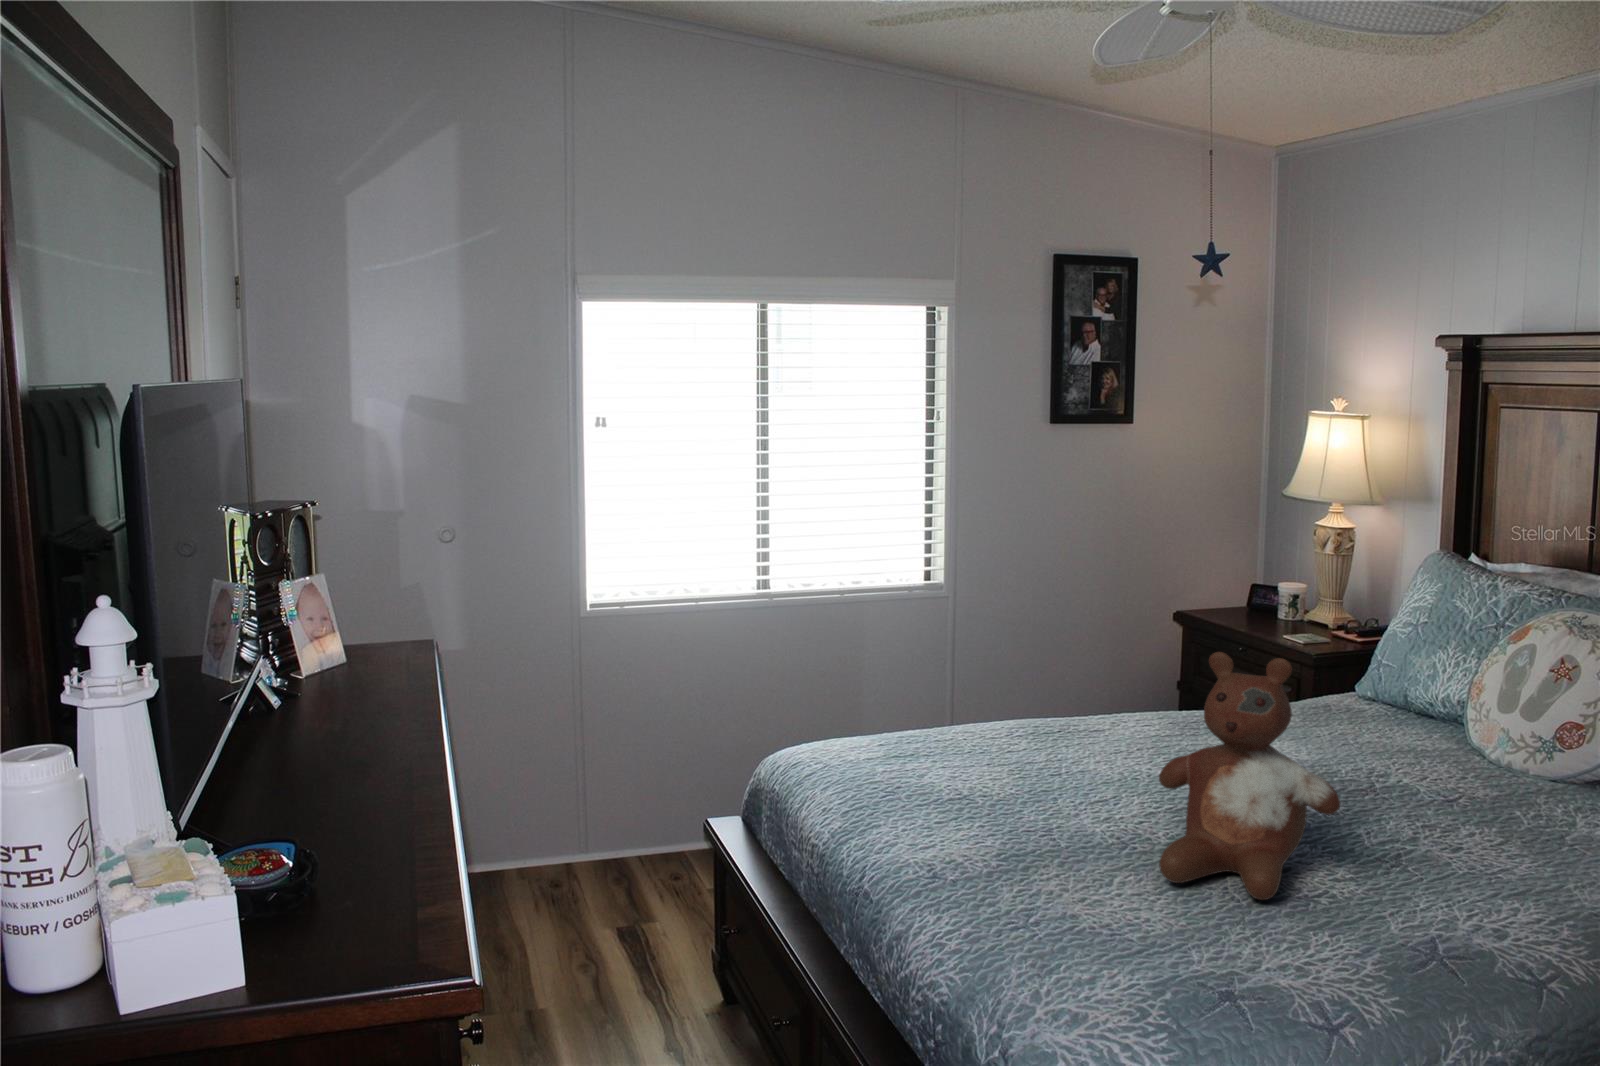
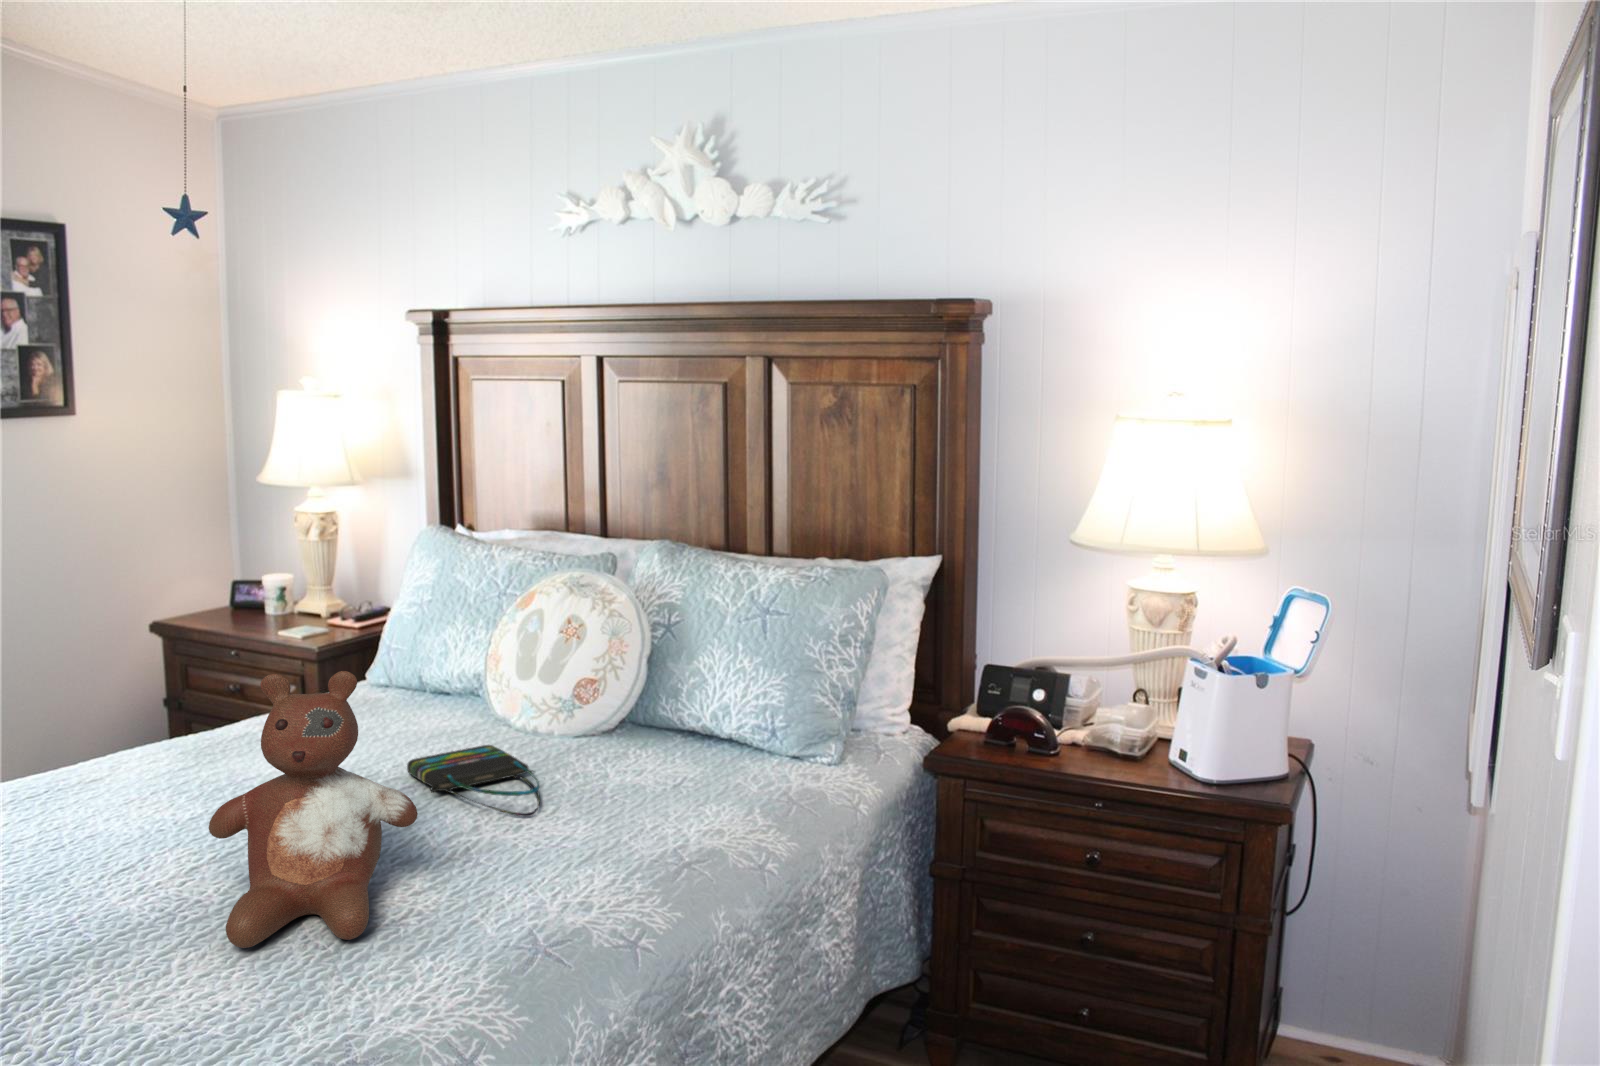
tote bag: none [1364,766,1499,844] -> present [407,745,540,817]

